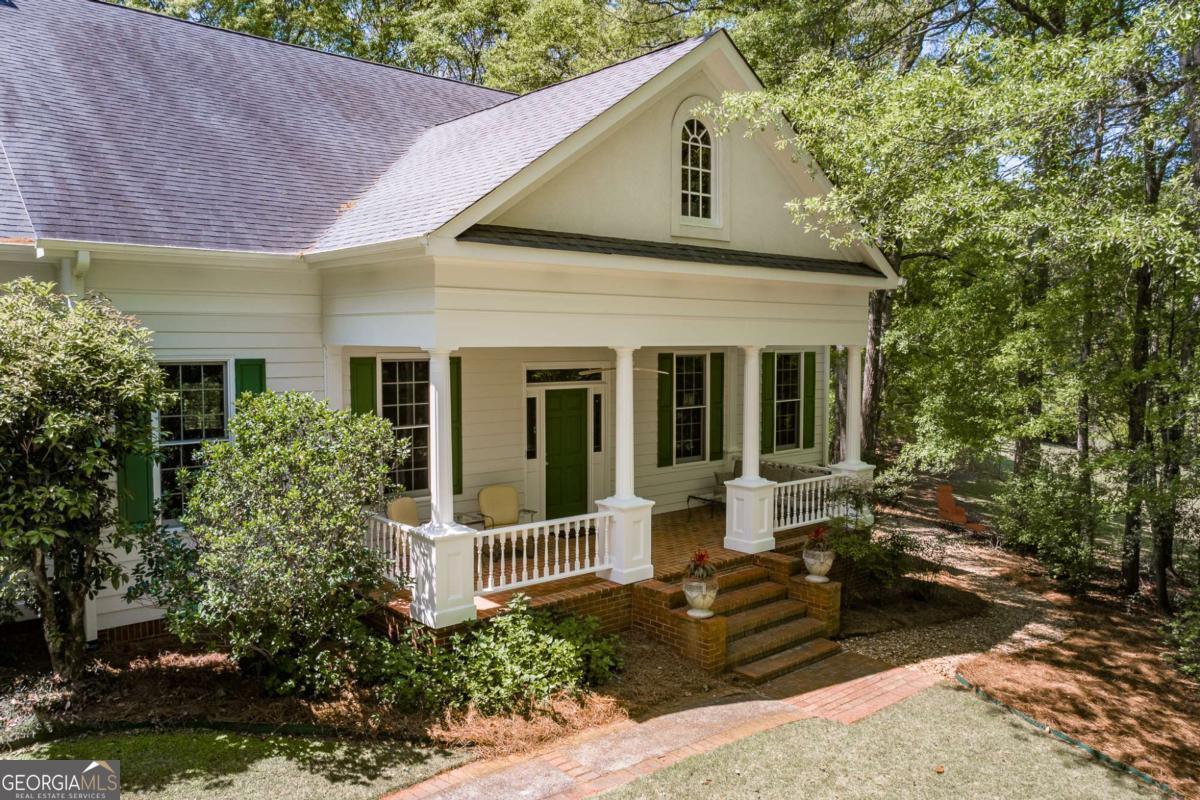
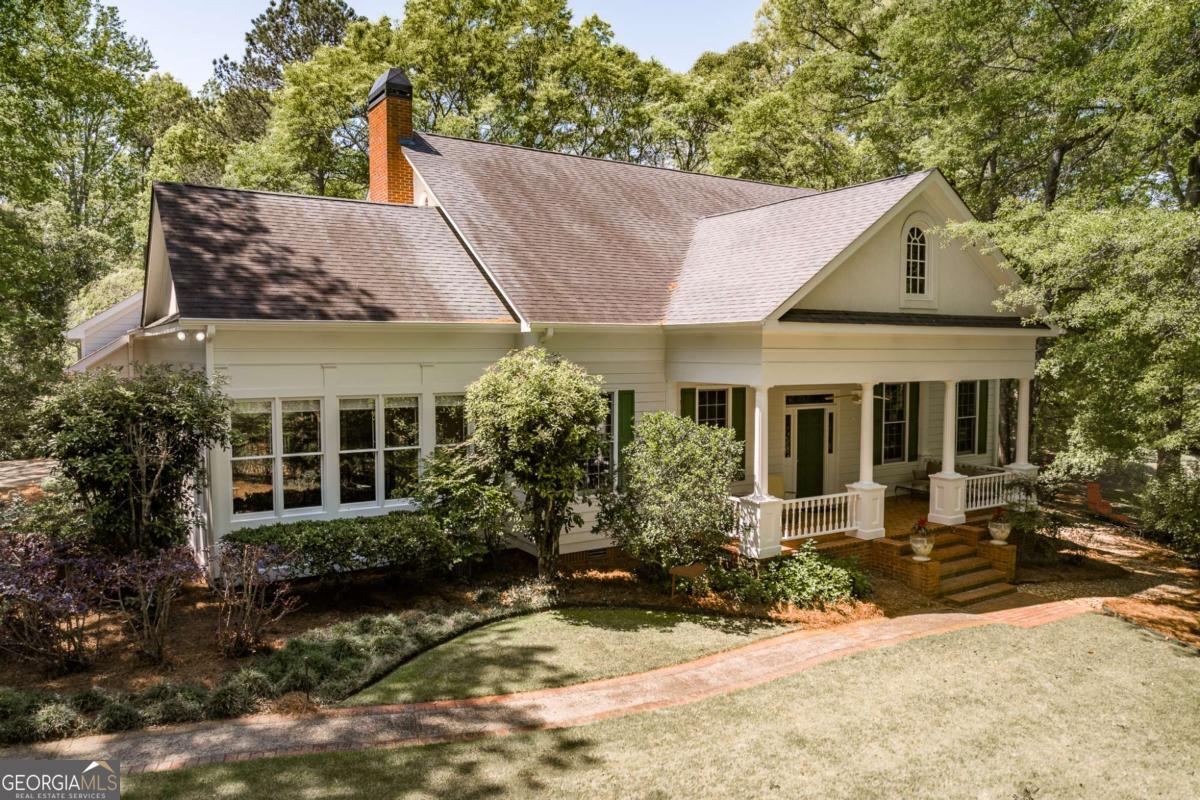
side table: none [247,645,322,730] -> present [669,562,706,605]

